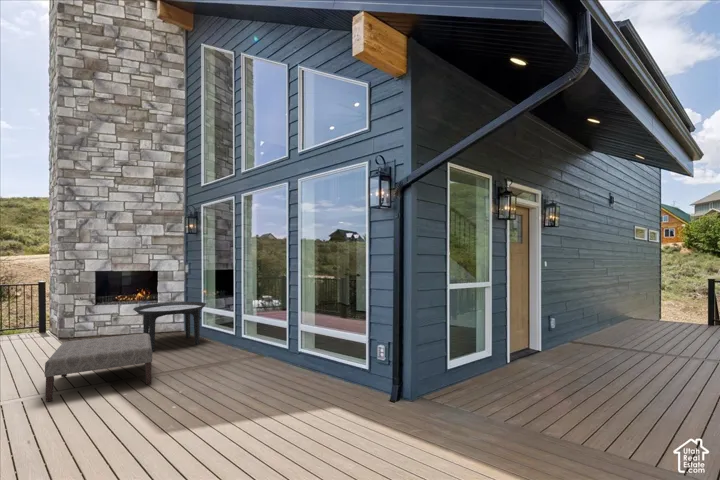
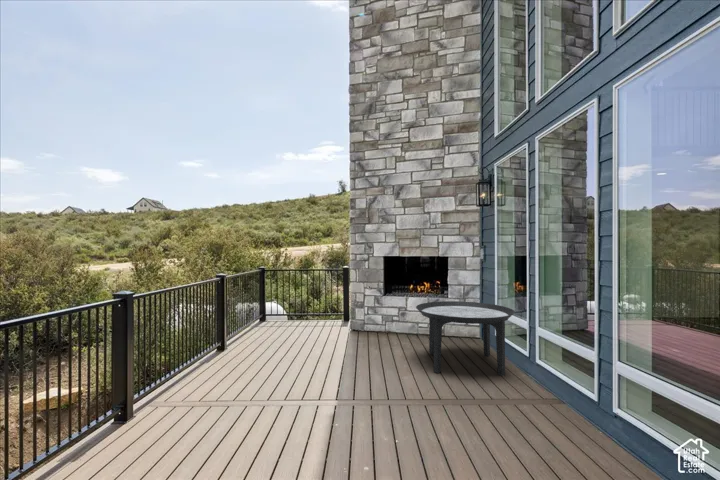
ottoman: present [45,333,152,402] -> none [284,345,431,461]

